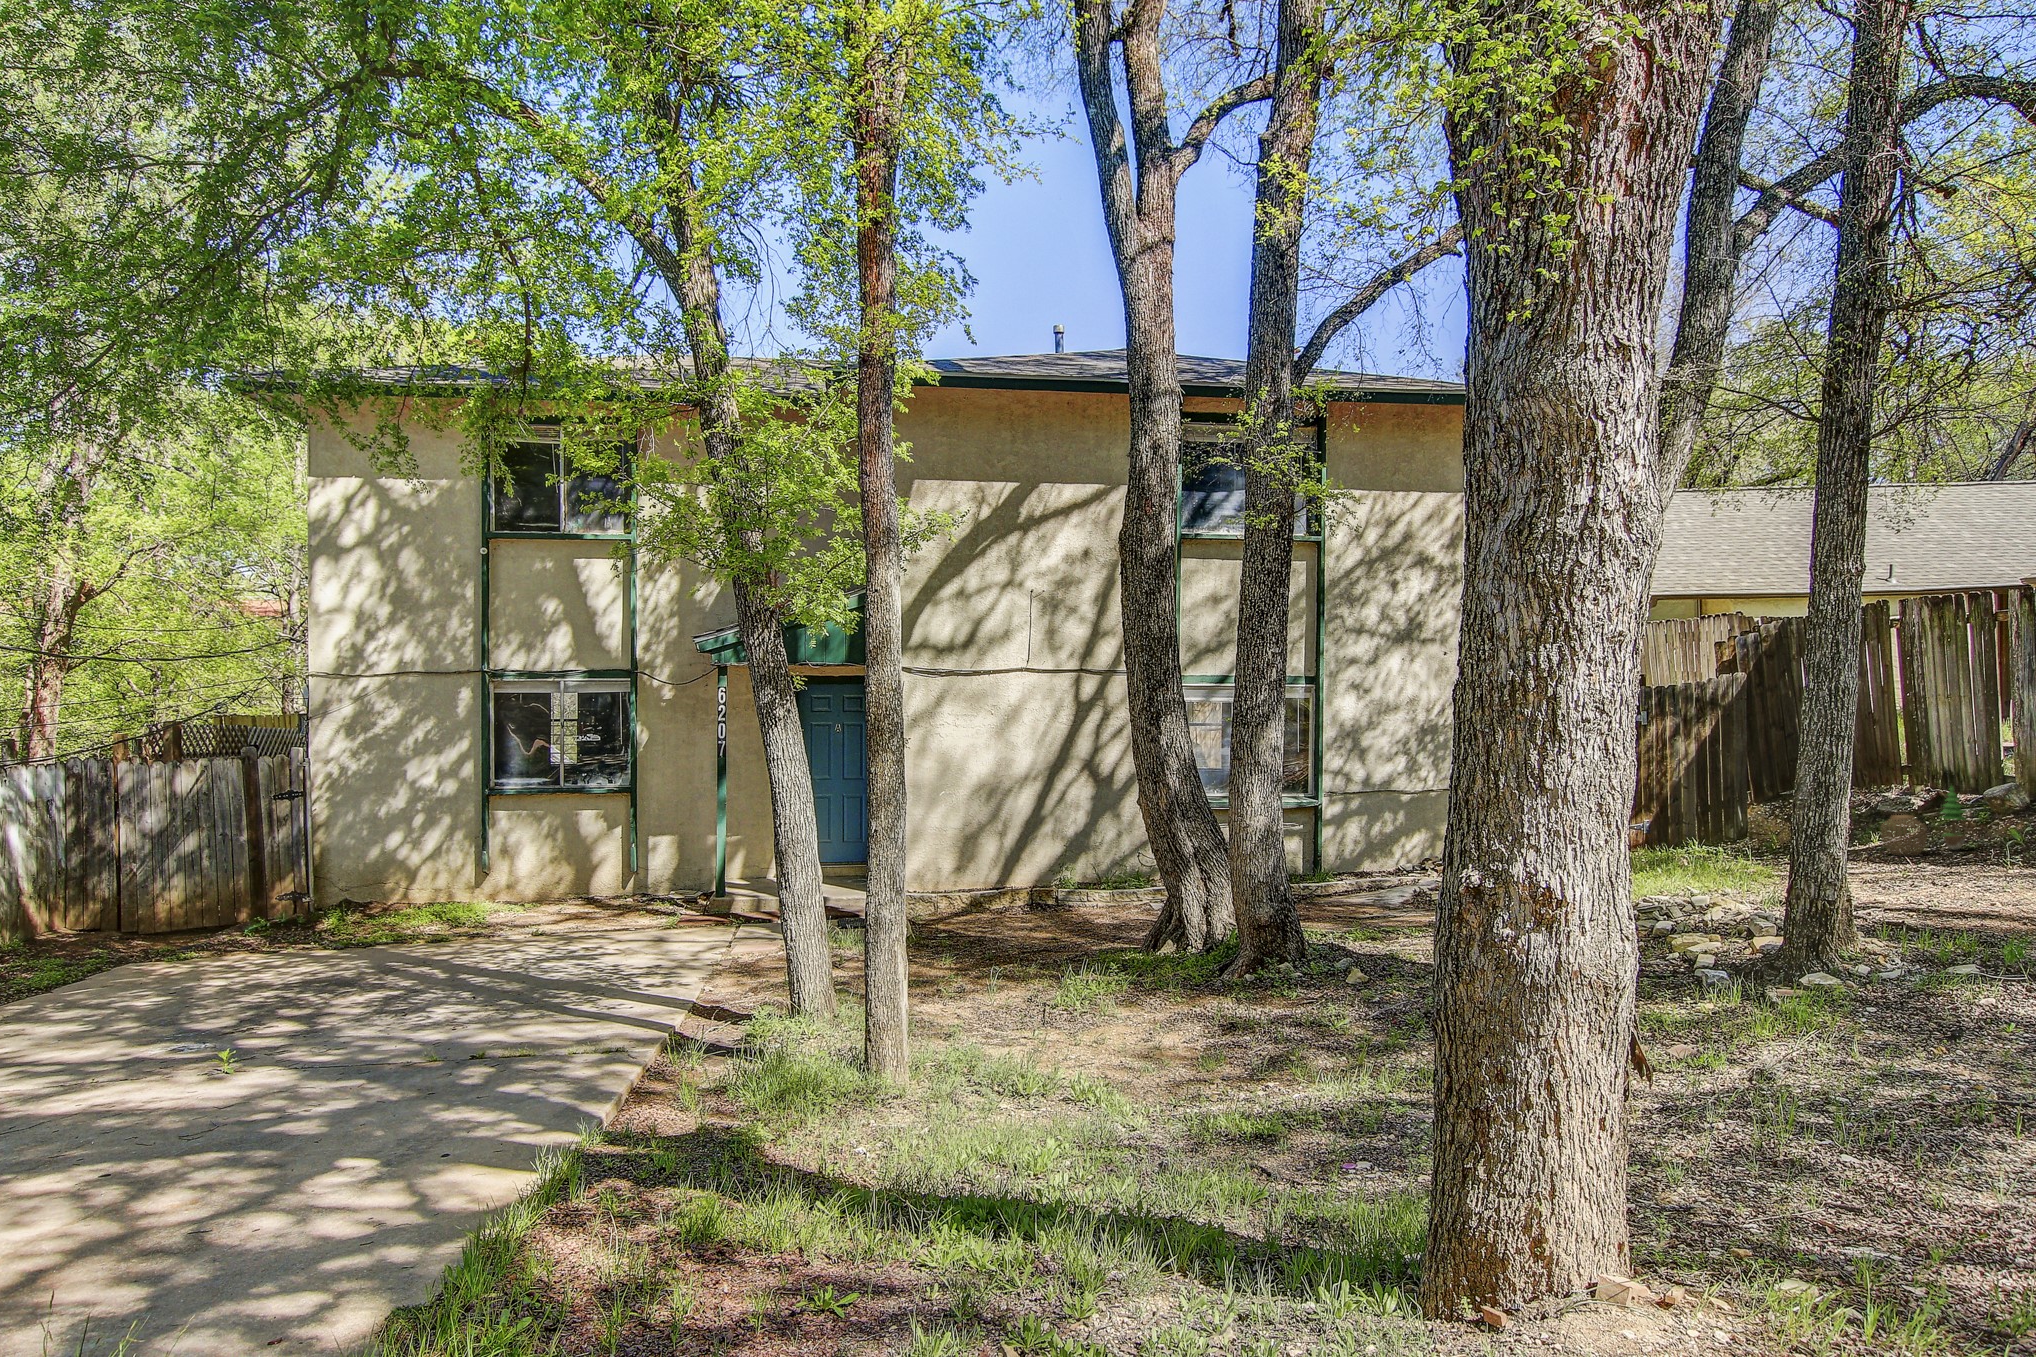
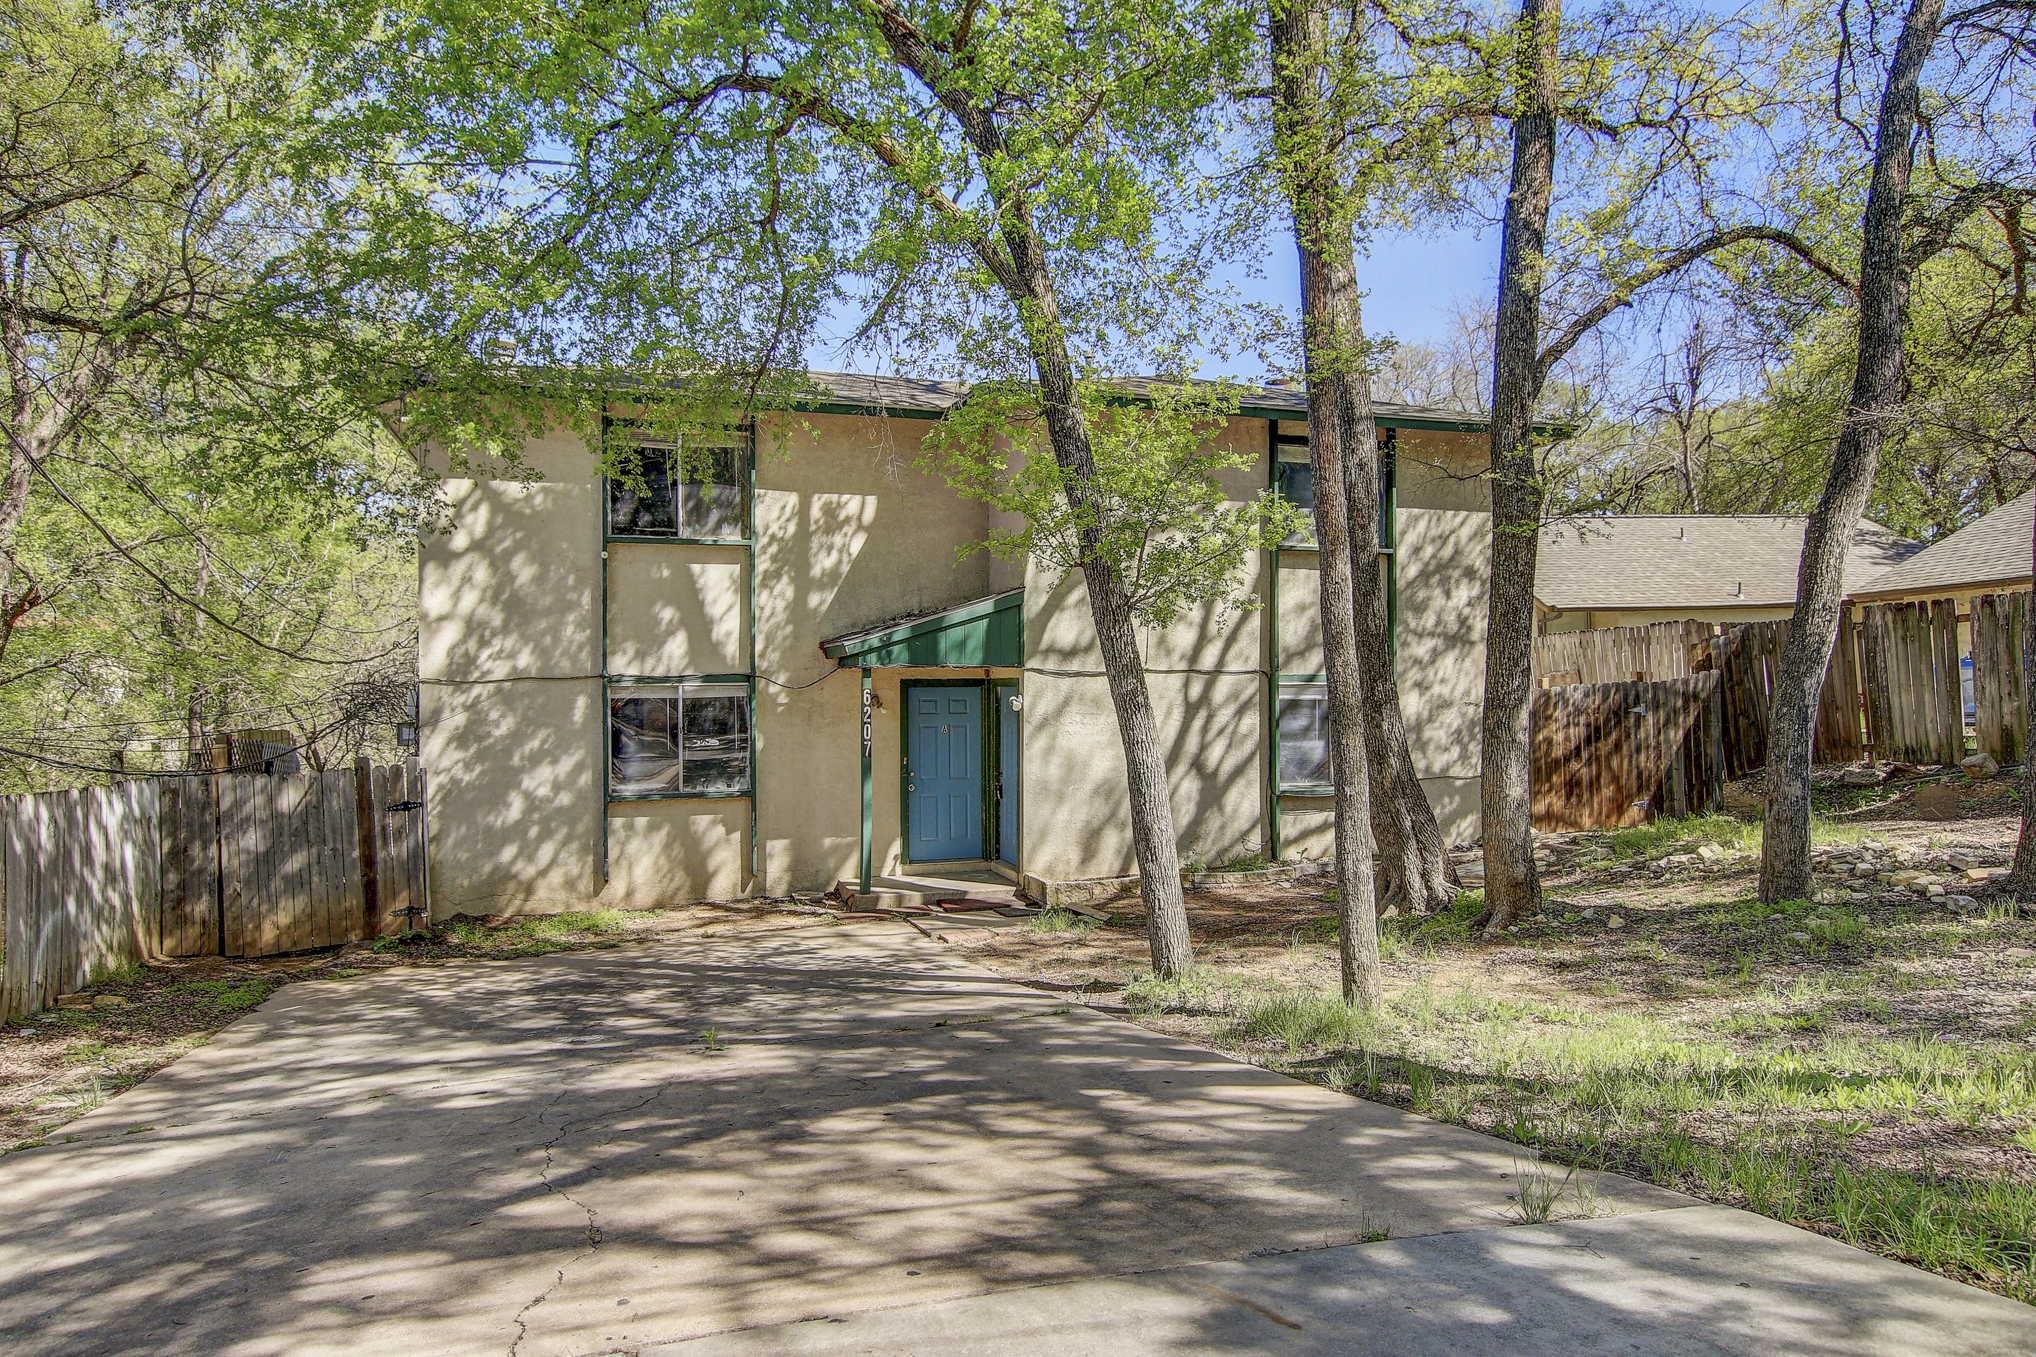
potted tree: present [1942,786,1966,850] -> none [1961,758,1987,815]

